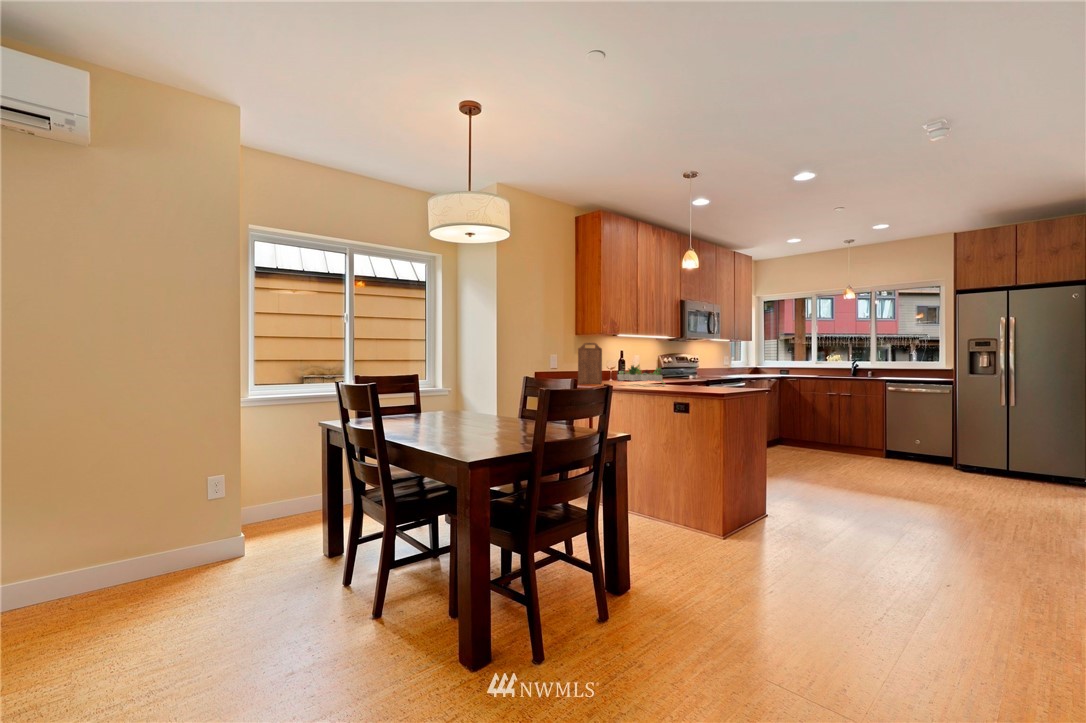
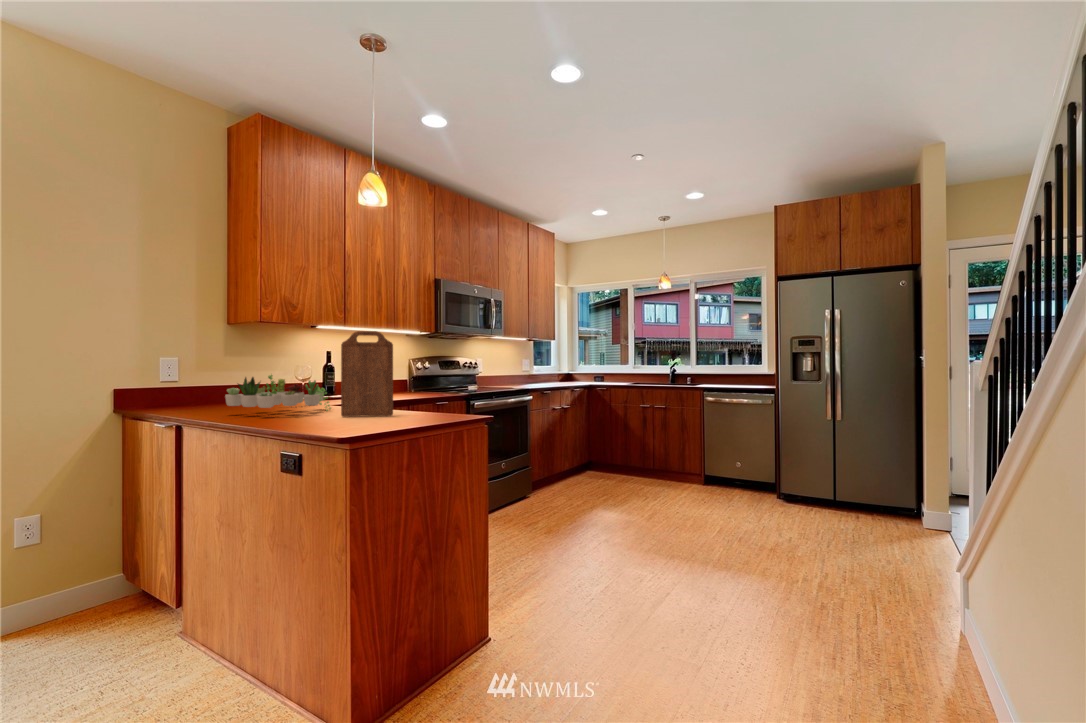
cutting board: present [578,343,602,384] -> present [341,331,393,417]

